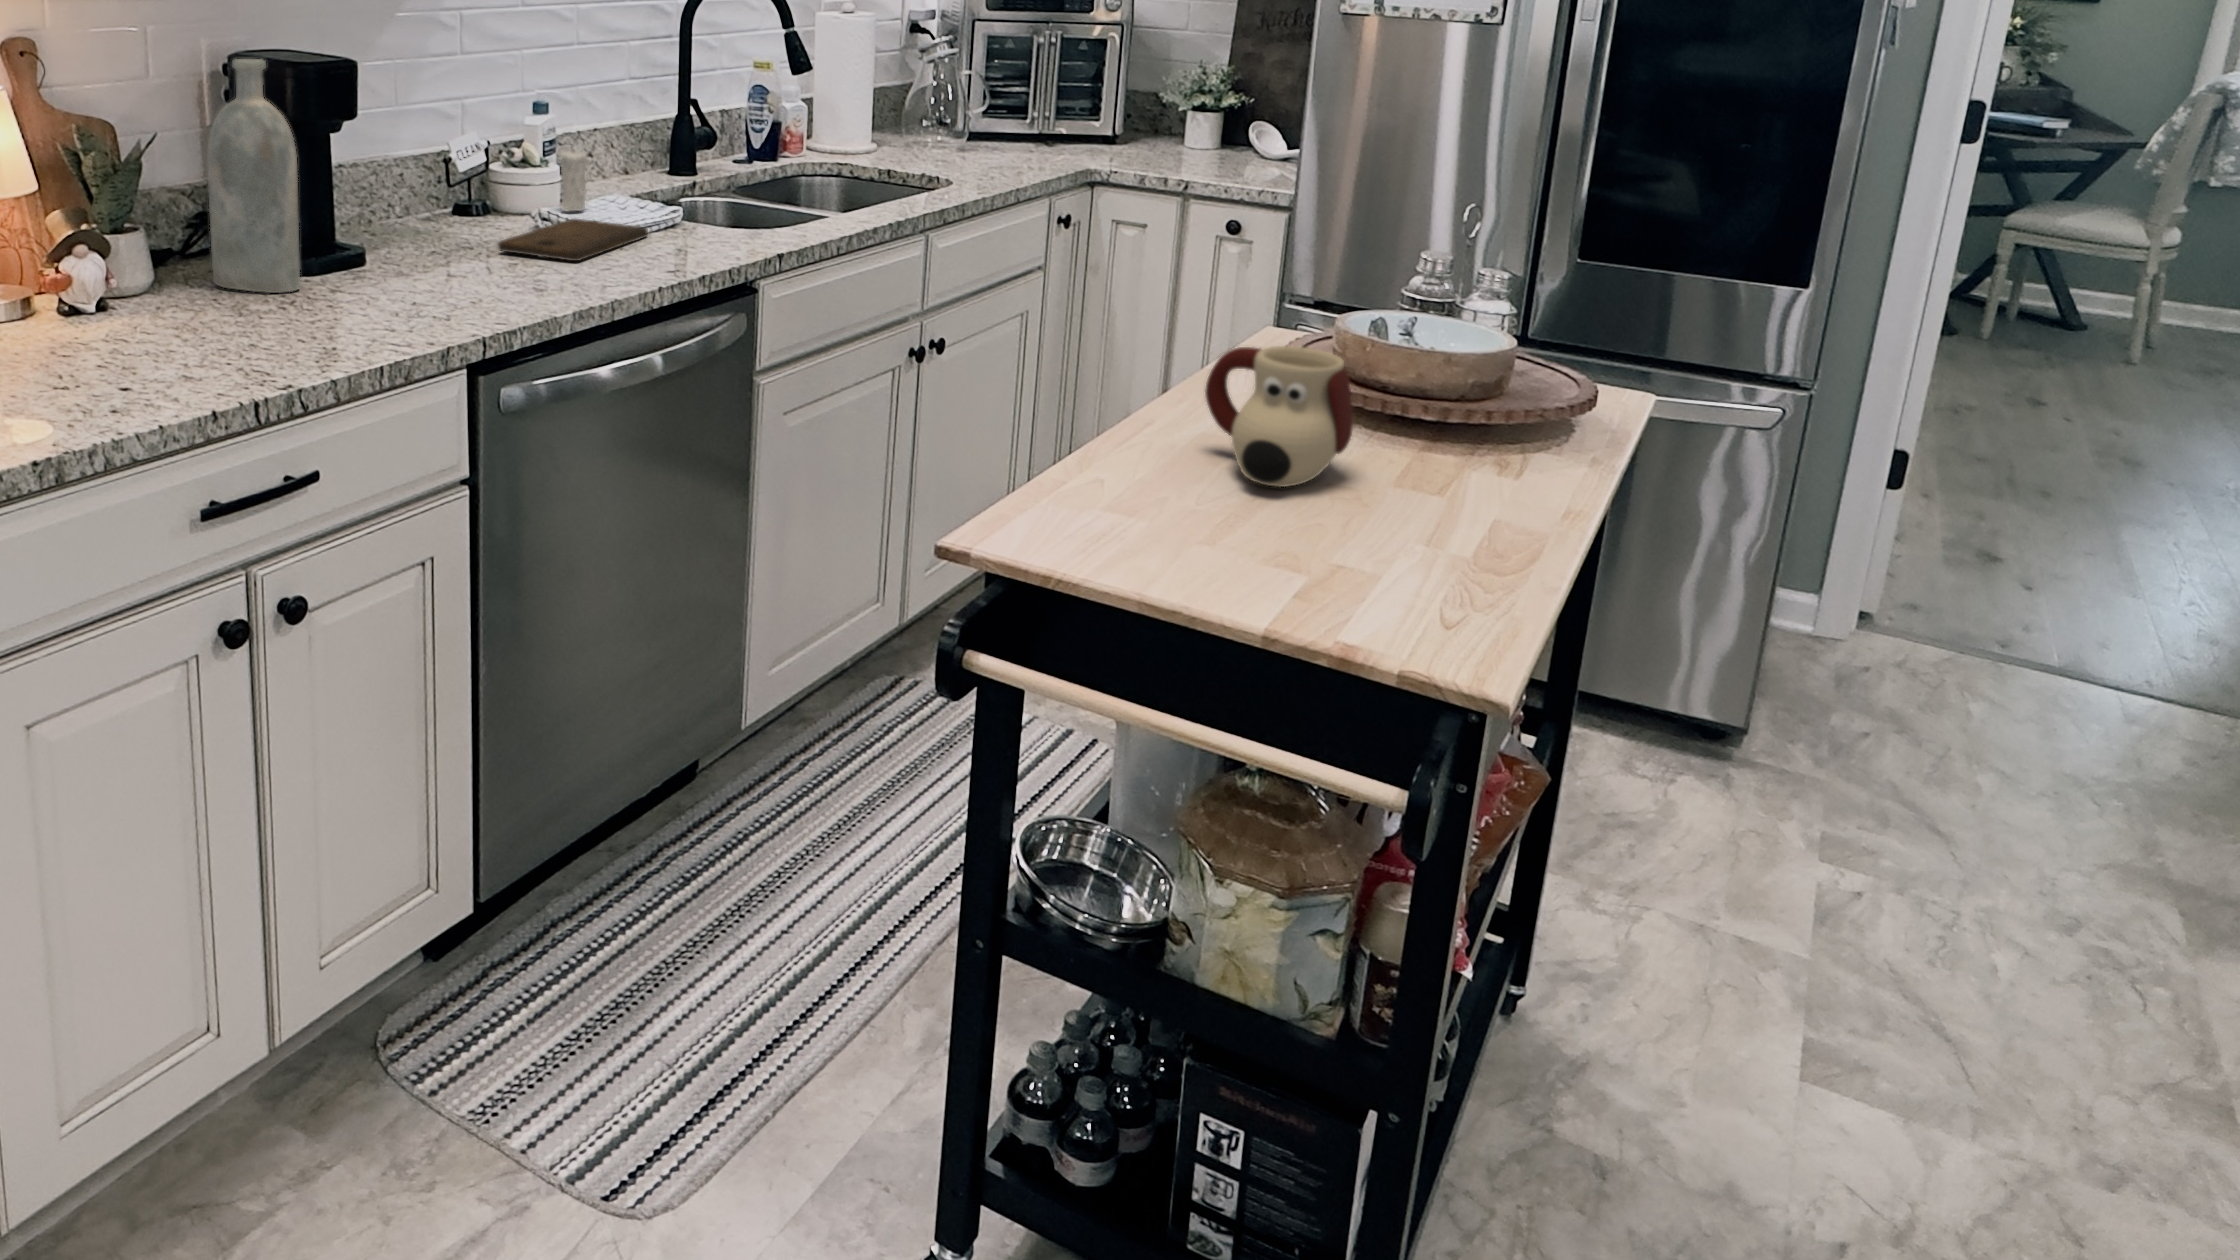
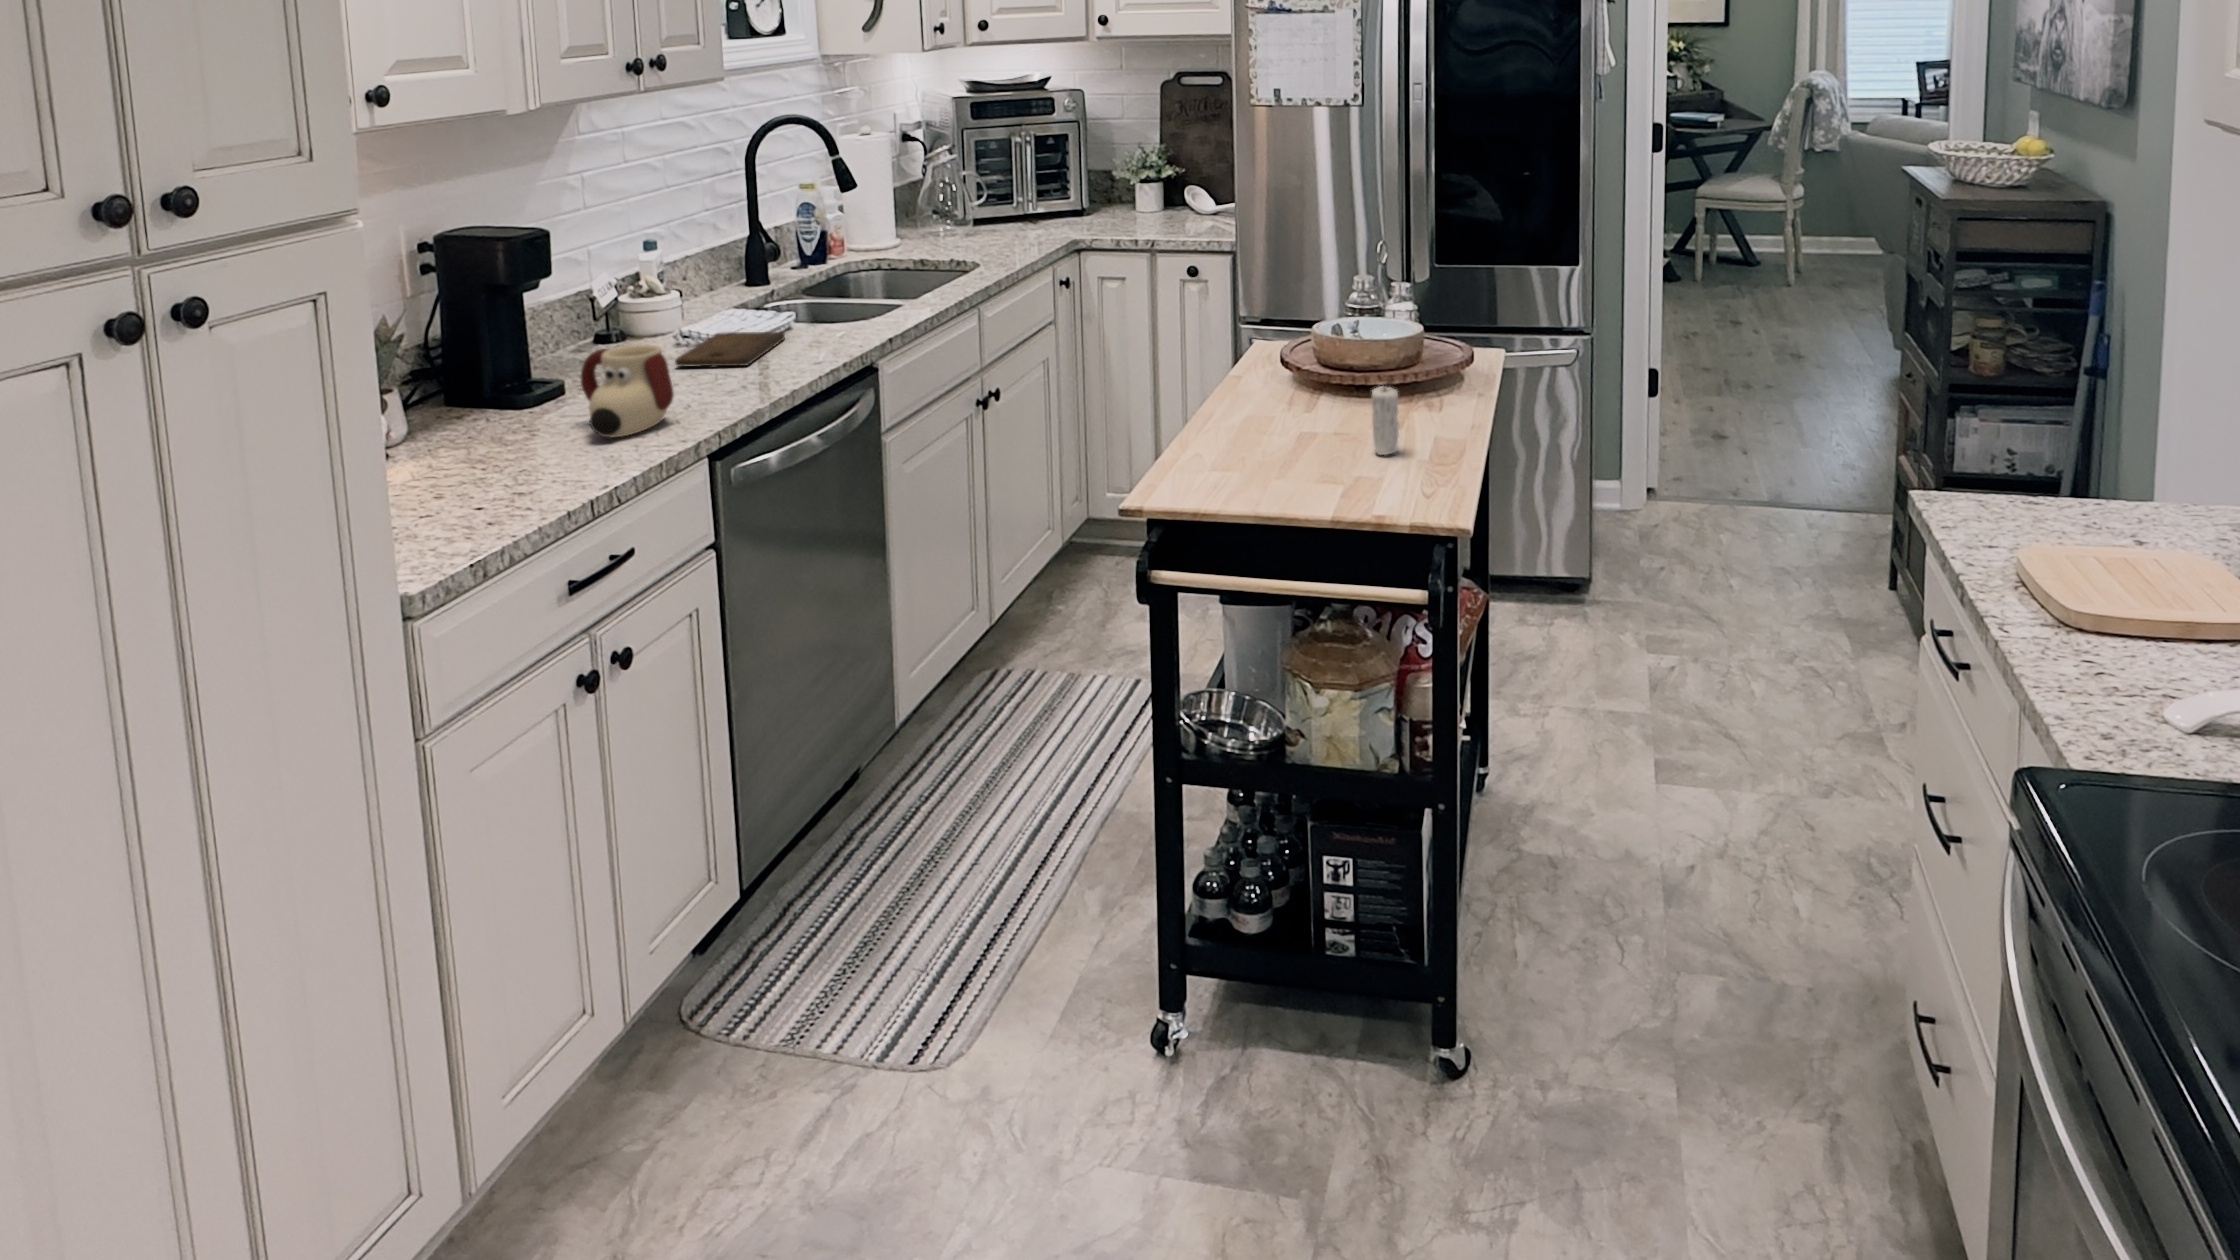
bottle: present [208,59,300,293] -> none [450,240,539,427]
candle: present [561,150,587,212] -> present [1372,386,1399,455]
mug: present [1205,346,1353,487] -> present [581,344,674,437]

